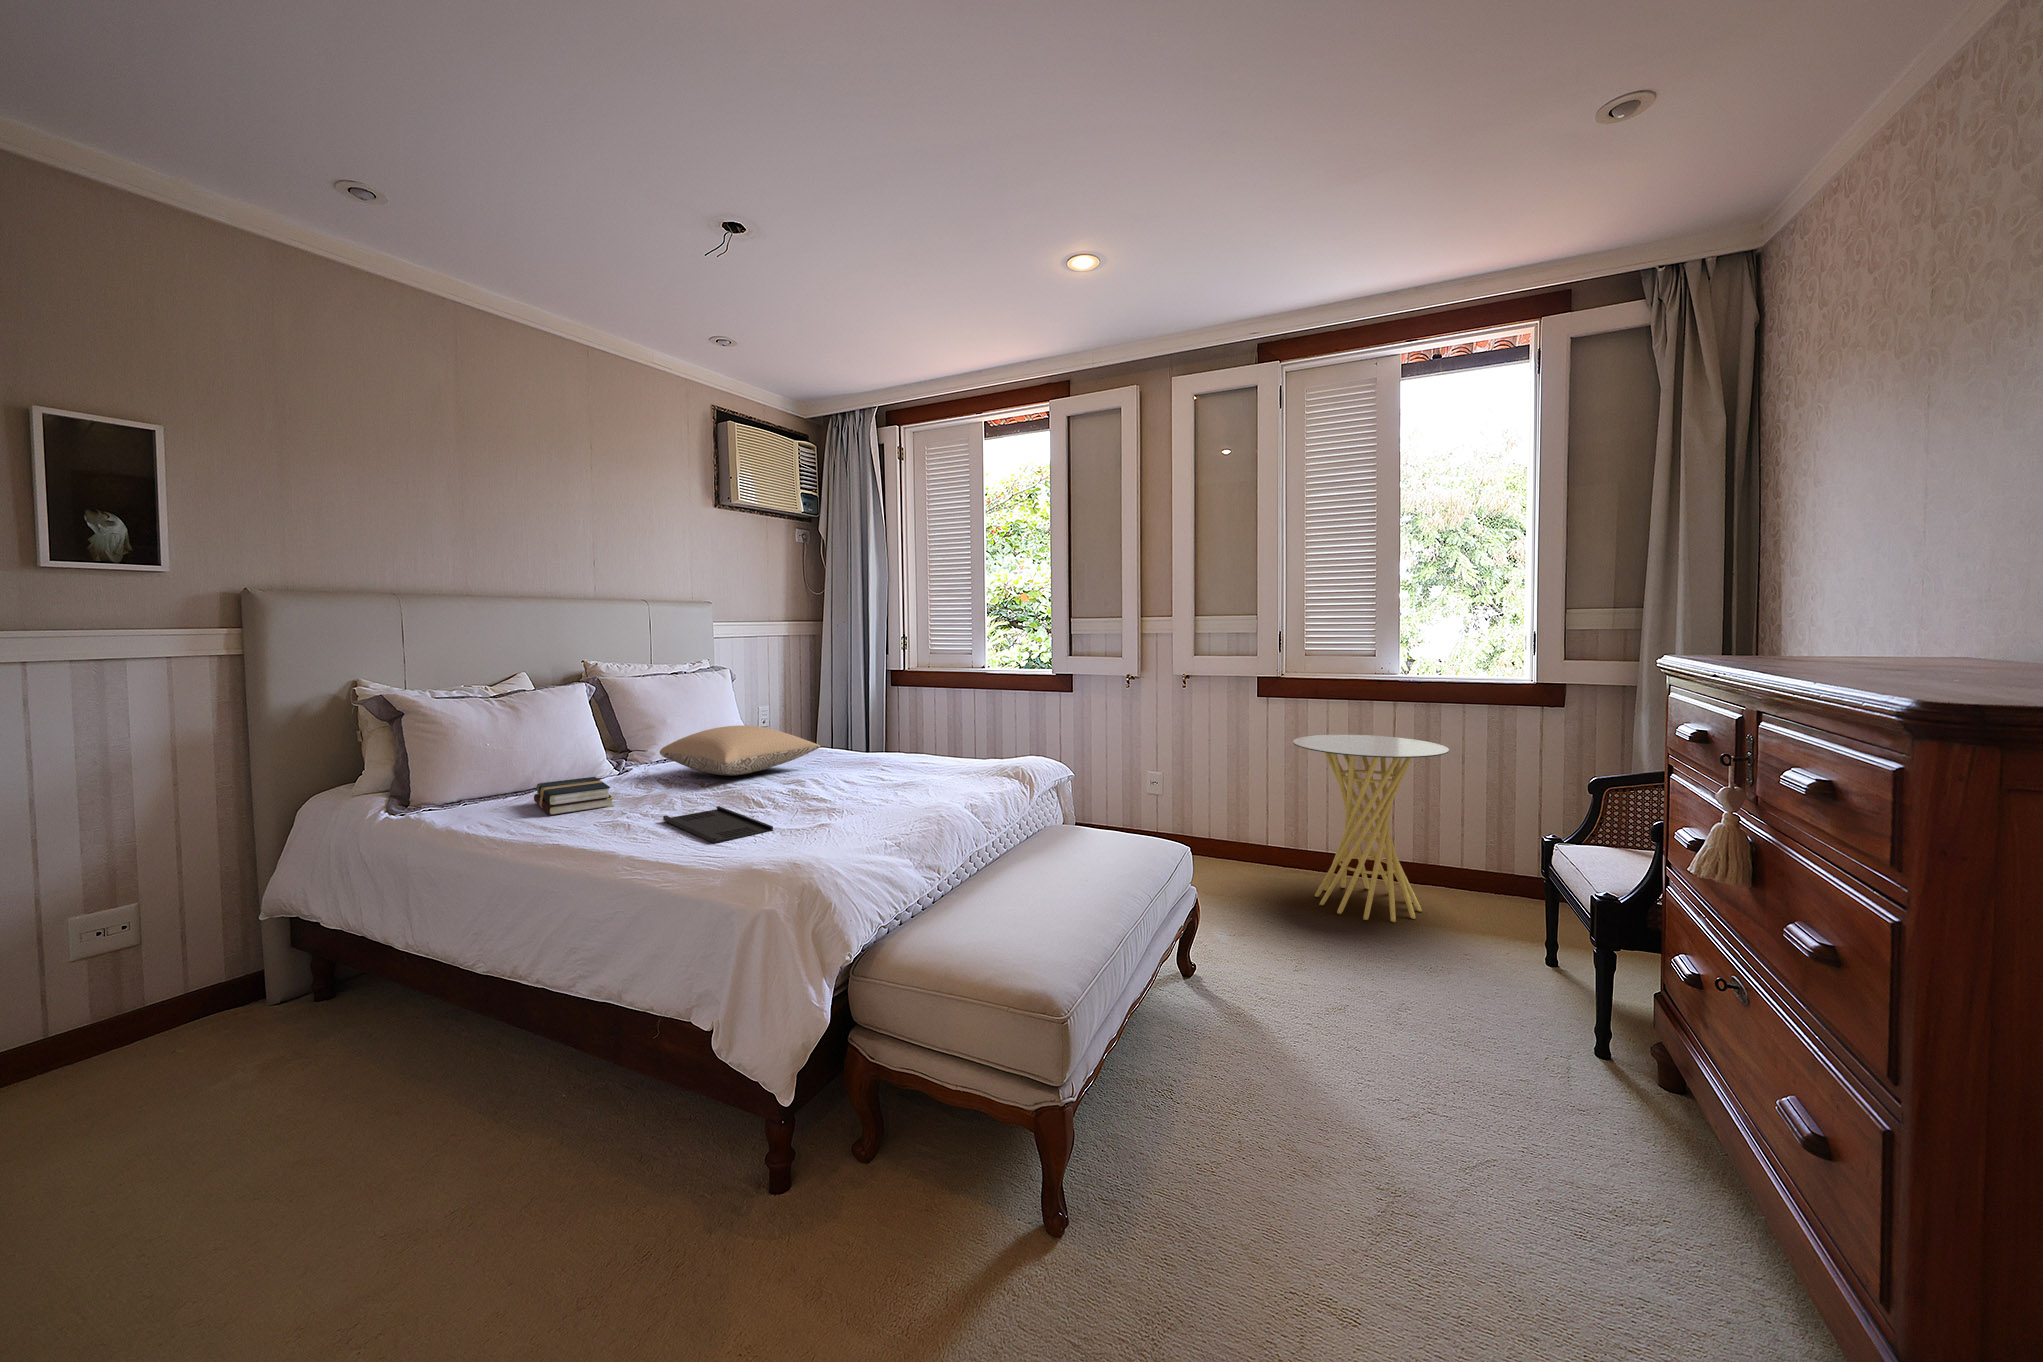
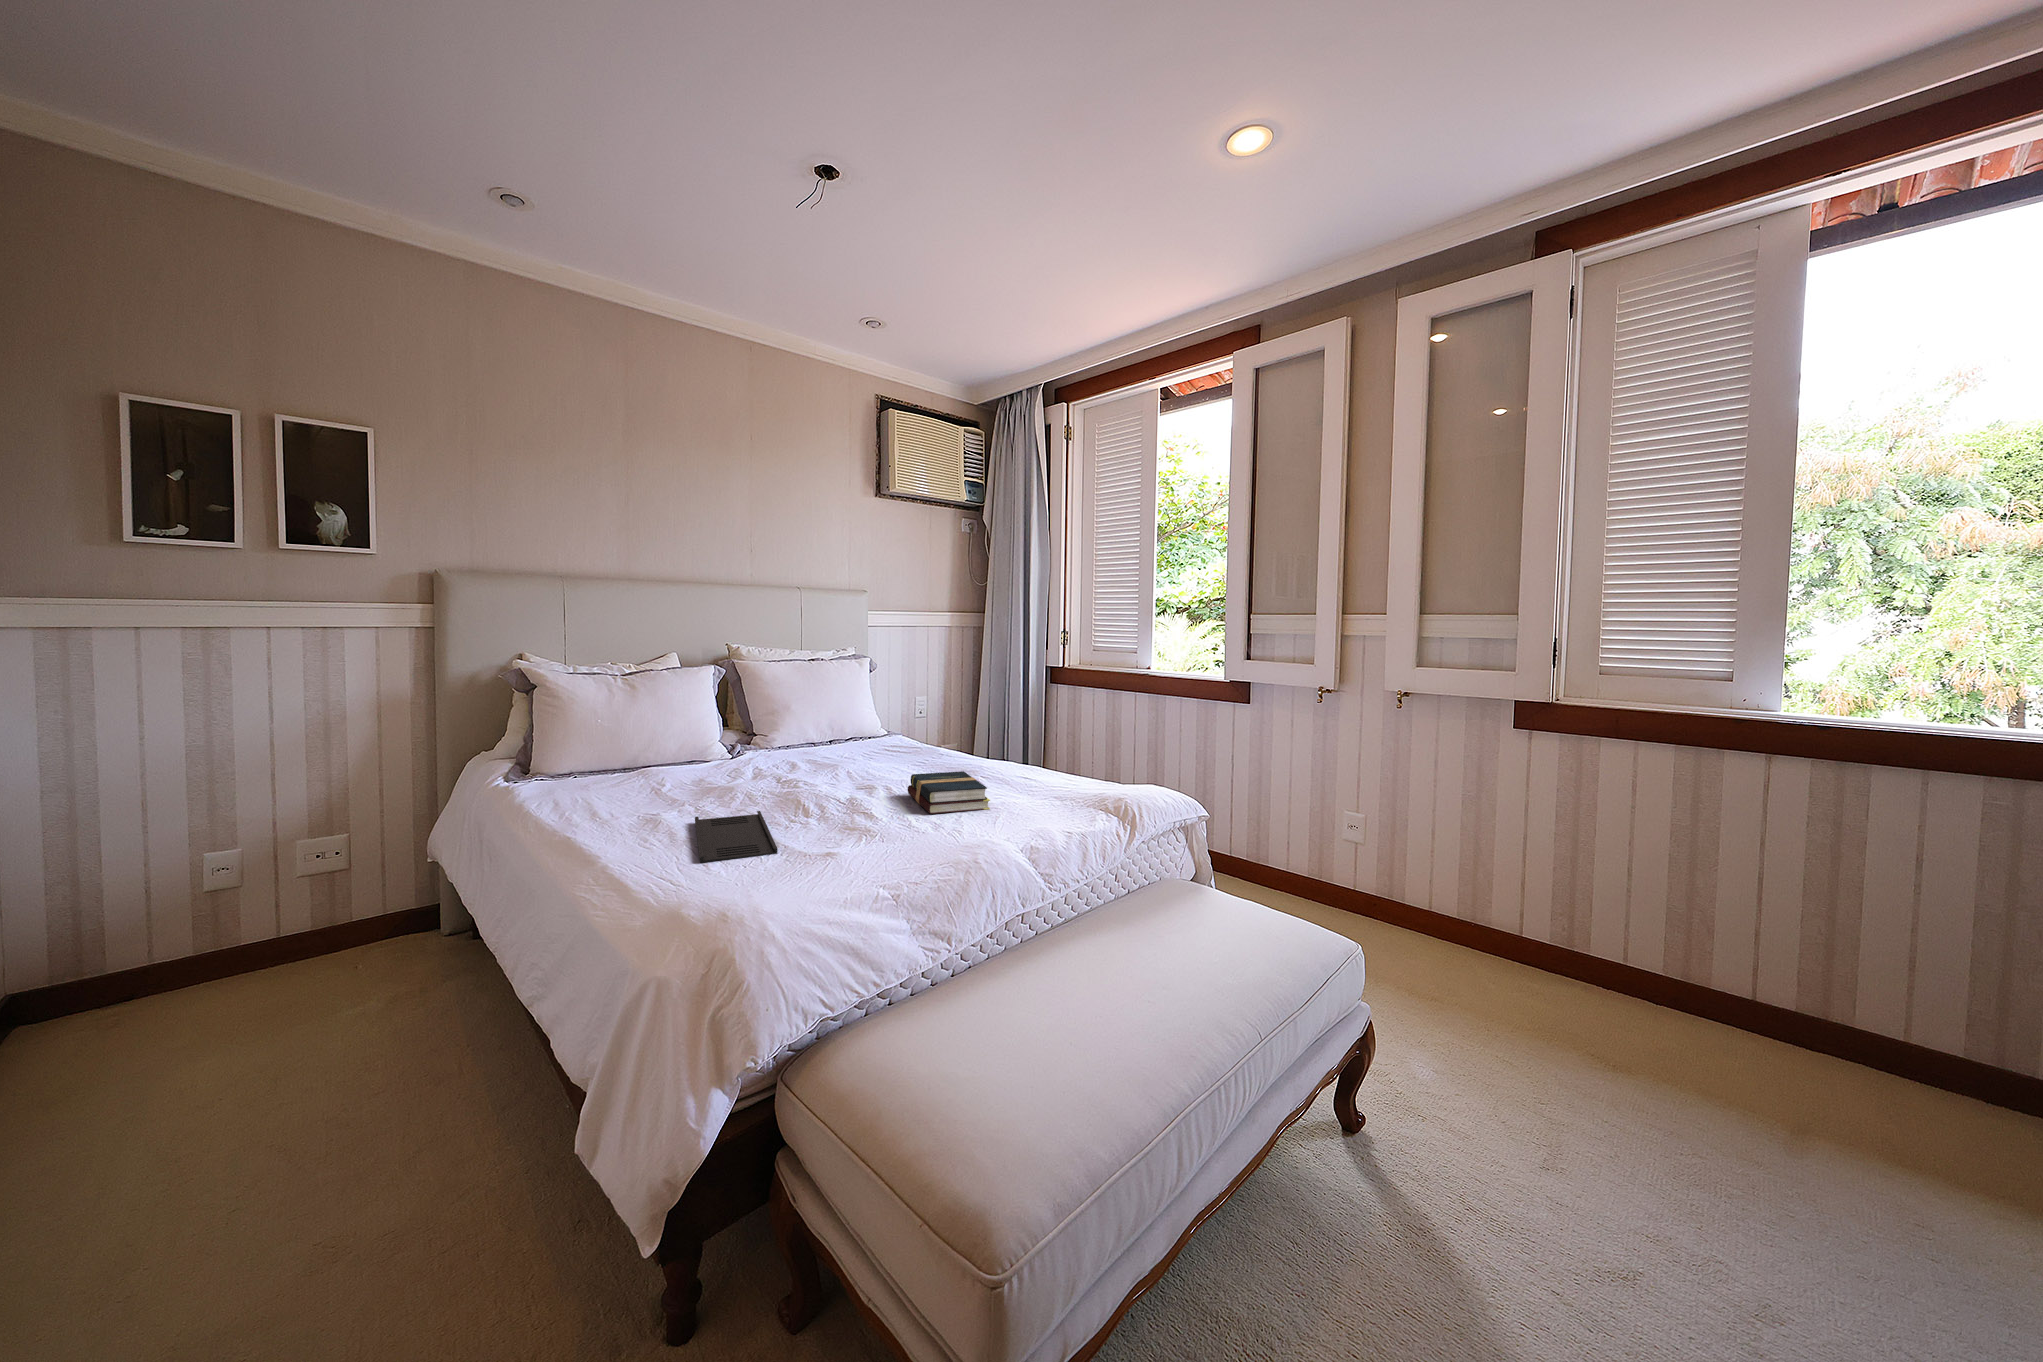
pillow: present [660,725,820,776] -> none [763,719,917,772]
side table: present [1293,735,1449,922] -> none [1564,792,1884,1114]
hardback book: present [534,777,614,815] -> present [908,771,990,814]

